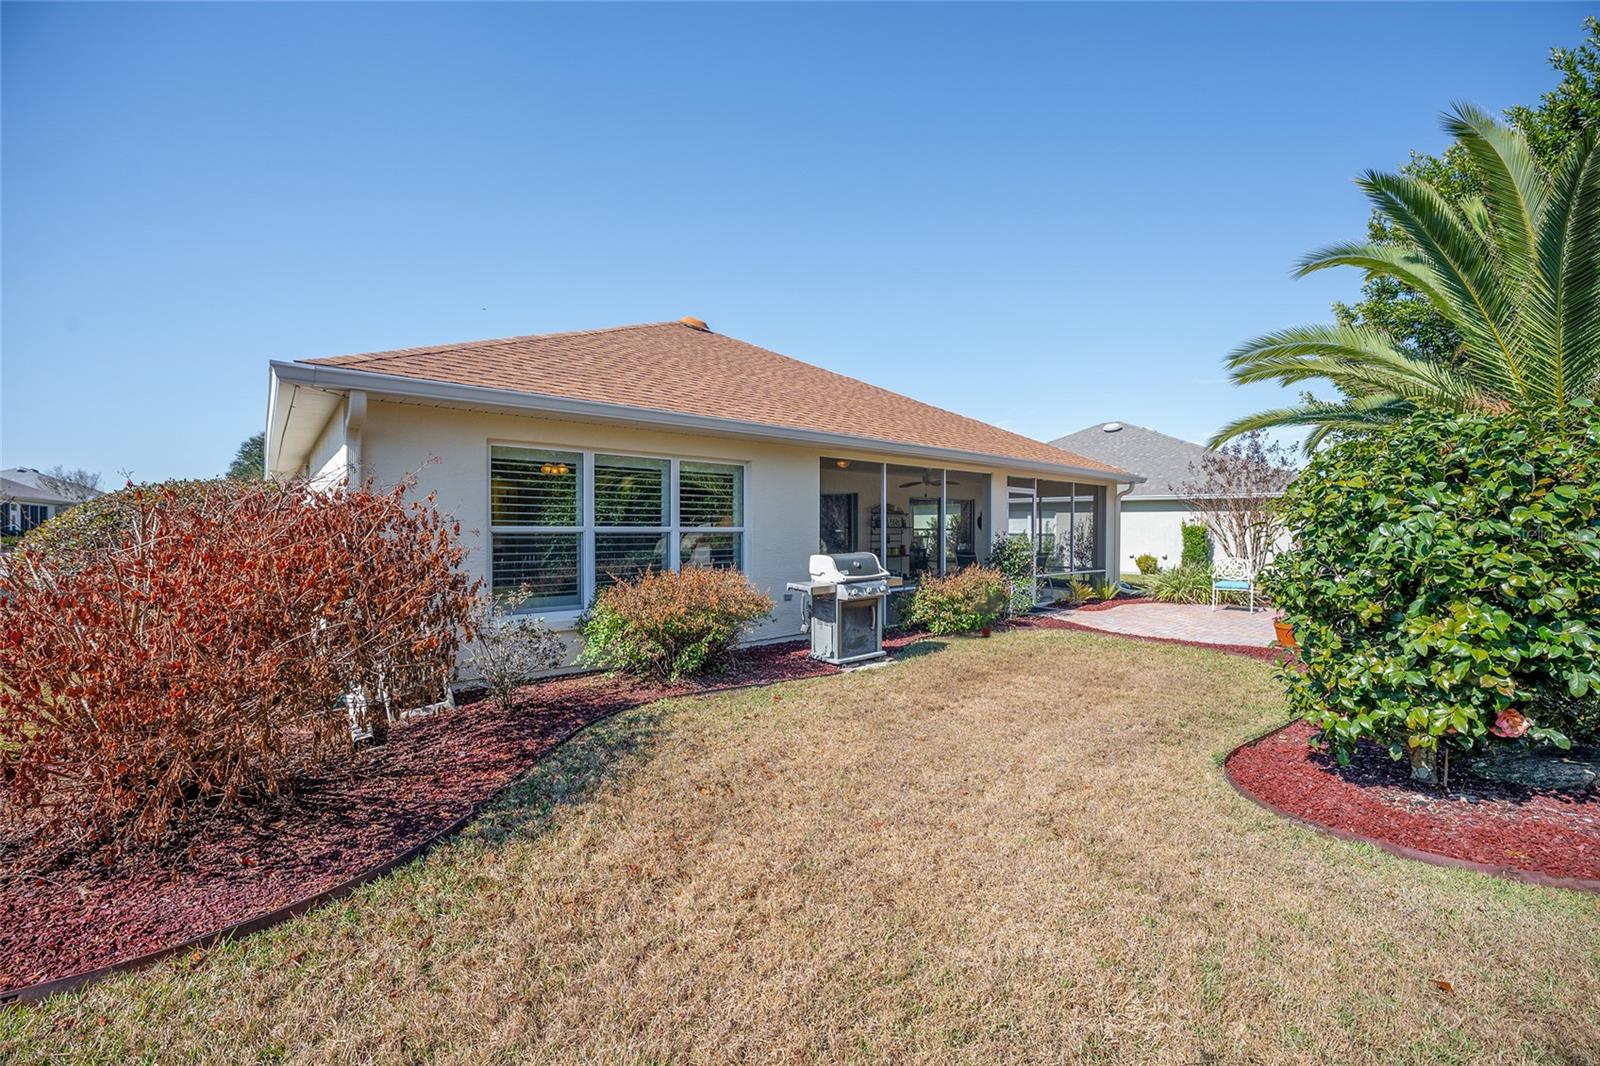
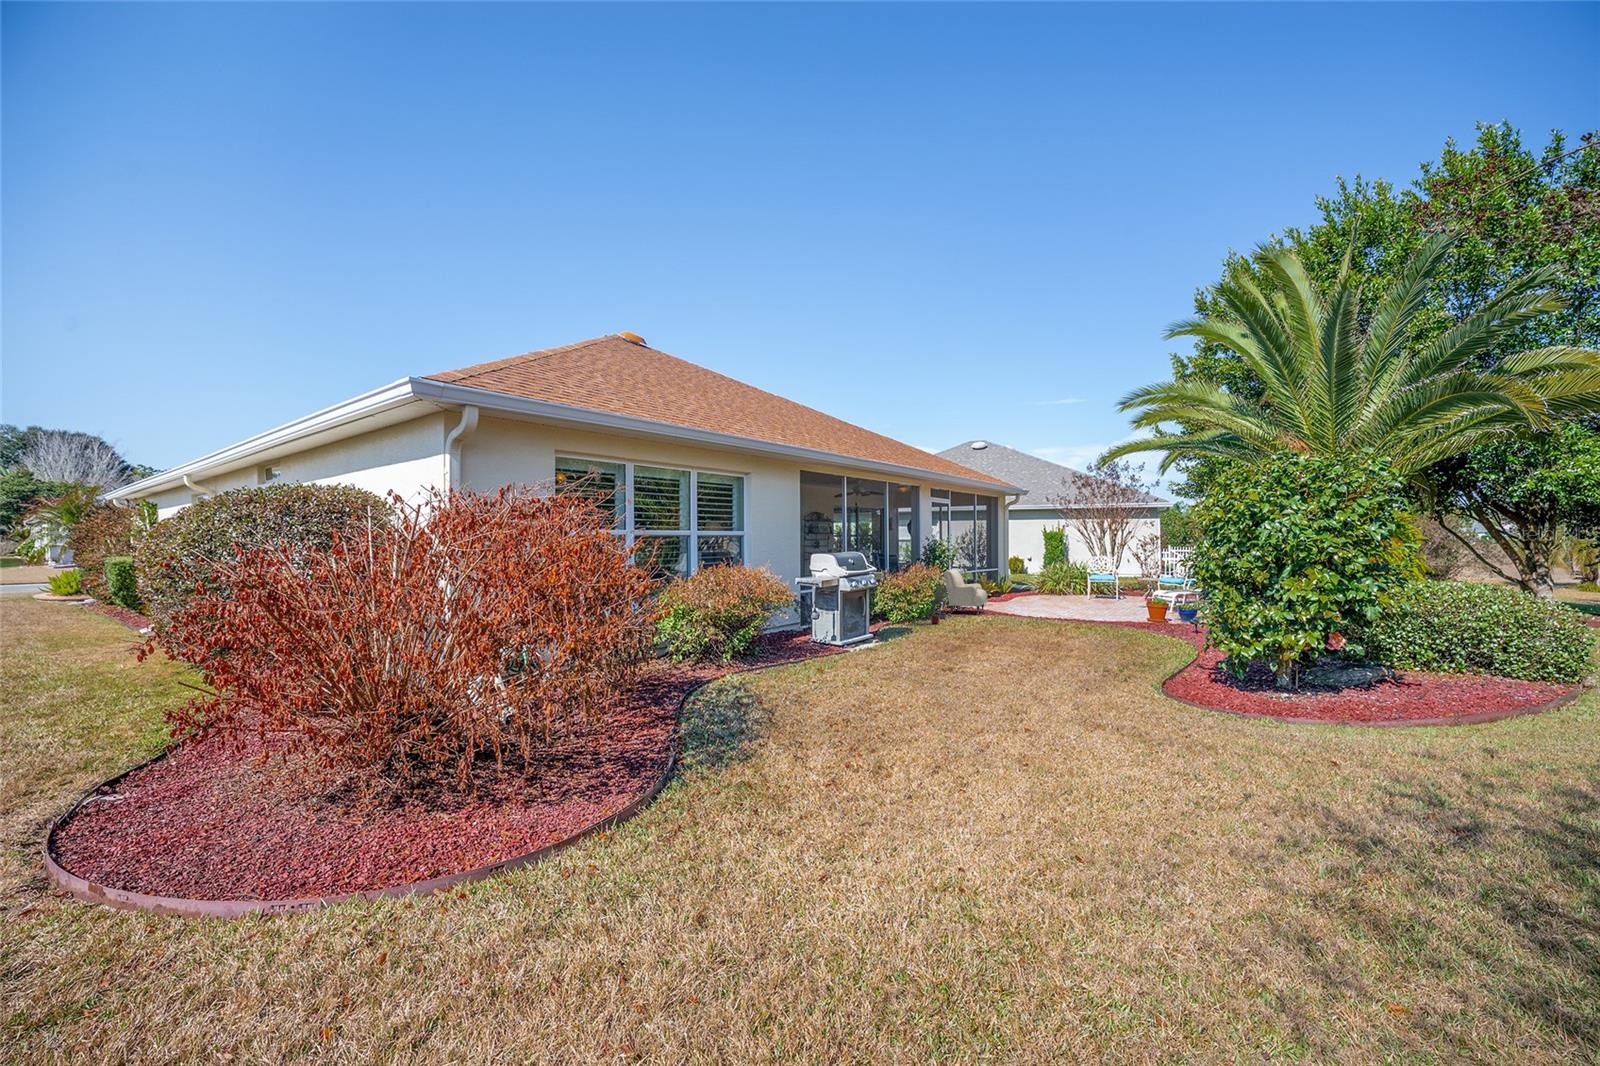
chair: none [1012,572,1066,626] -> present [944,569,987,614]

